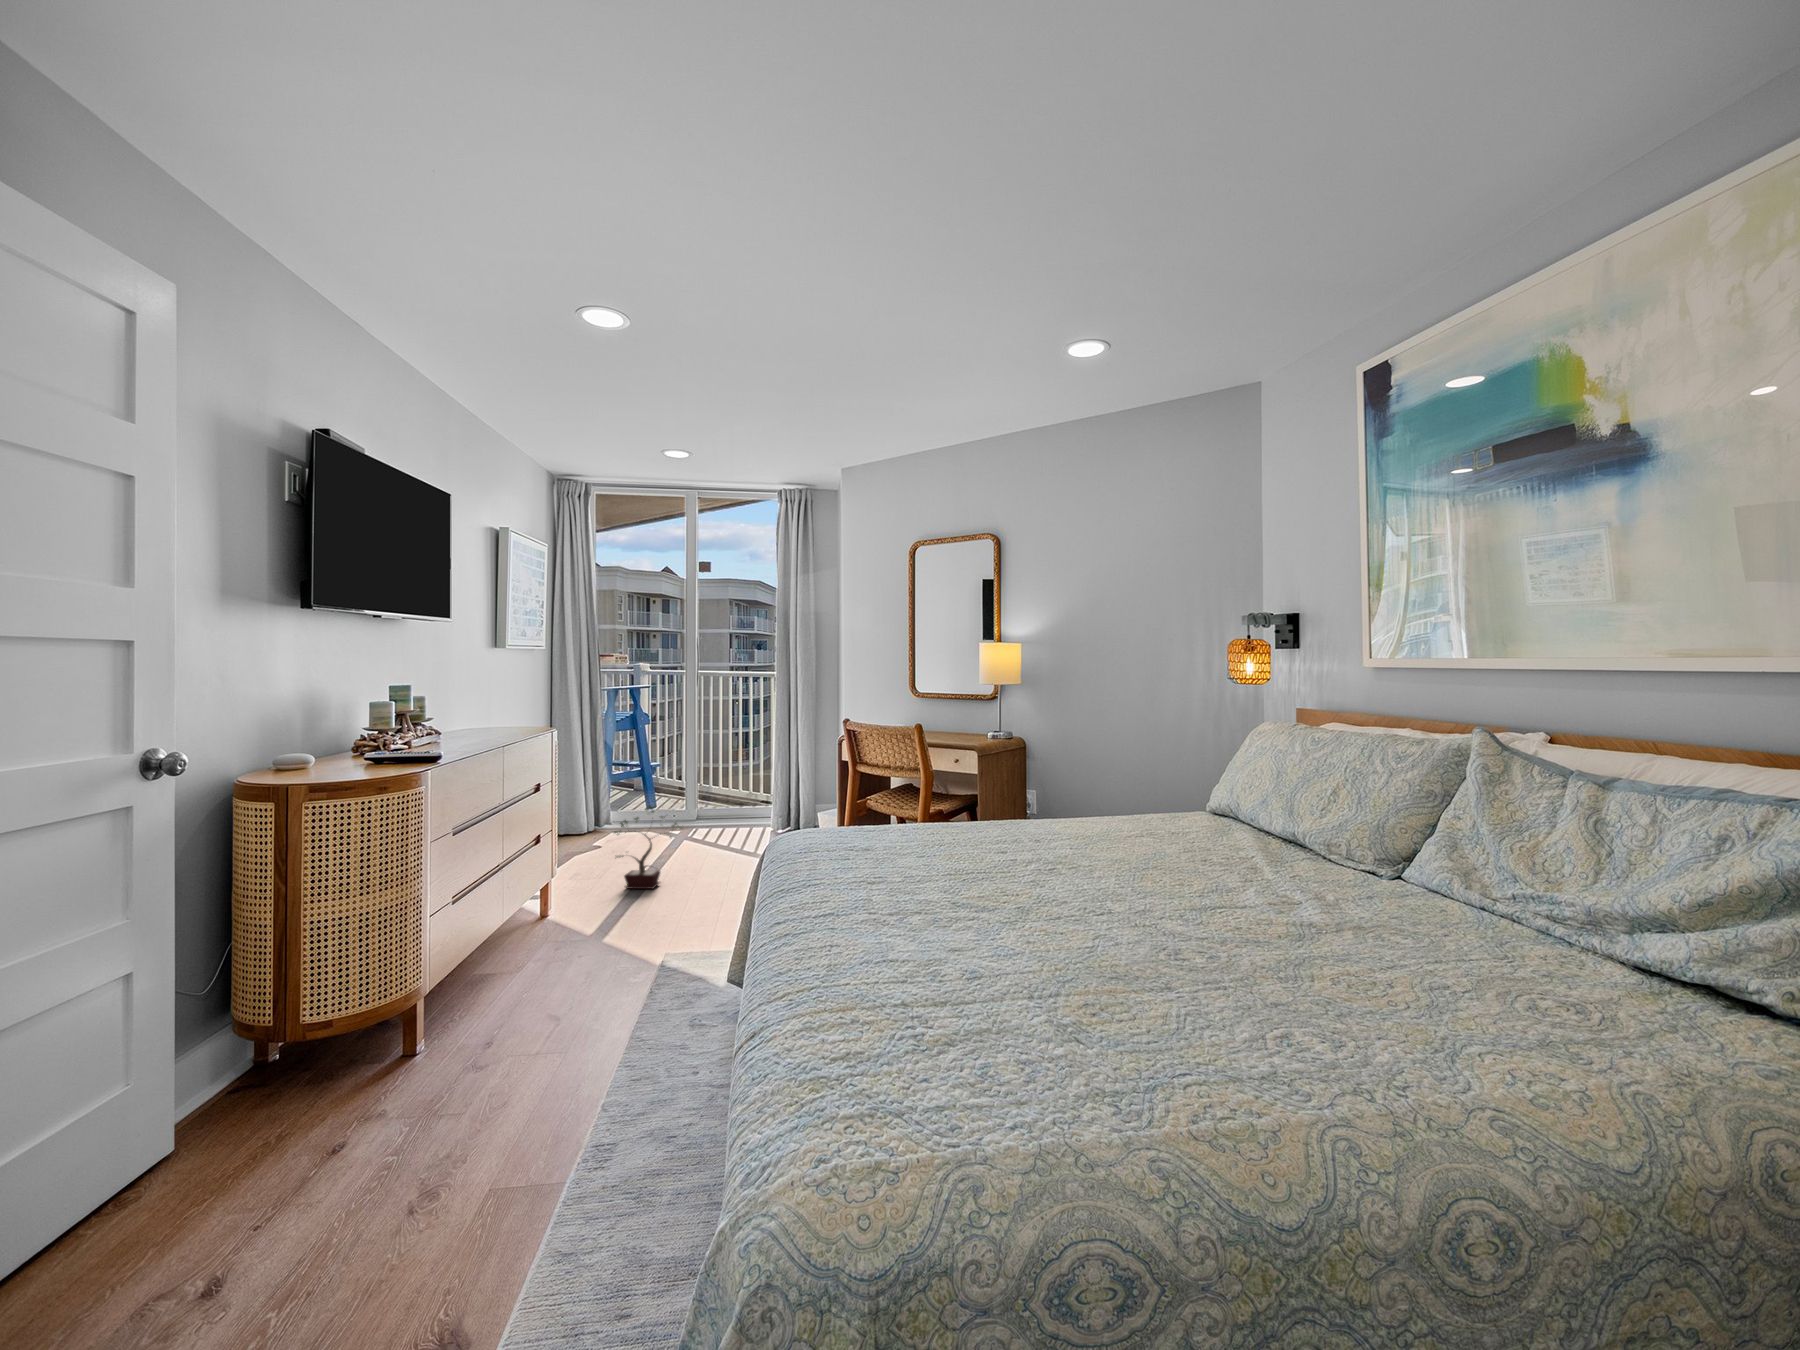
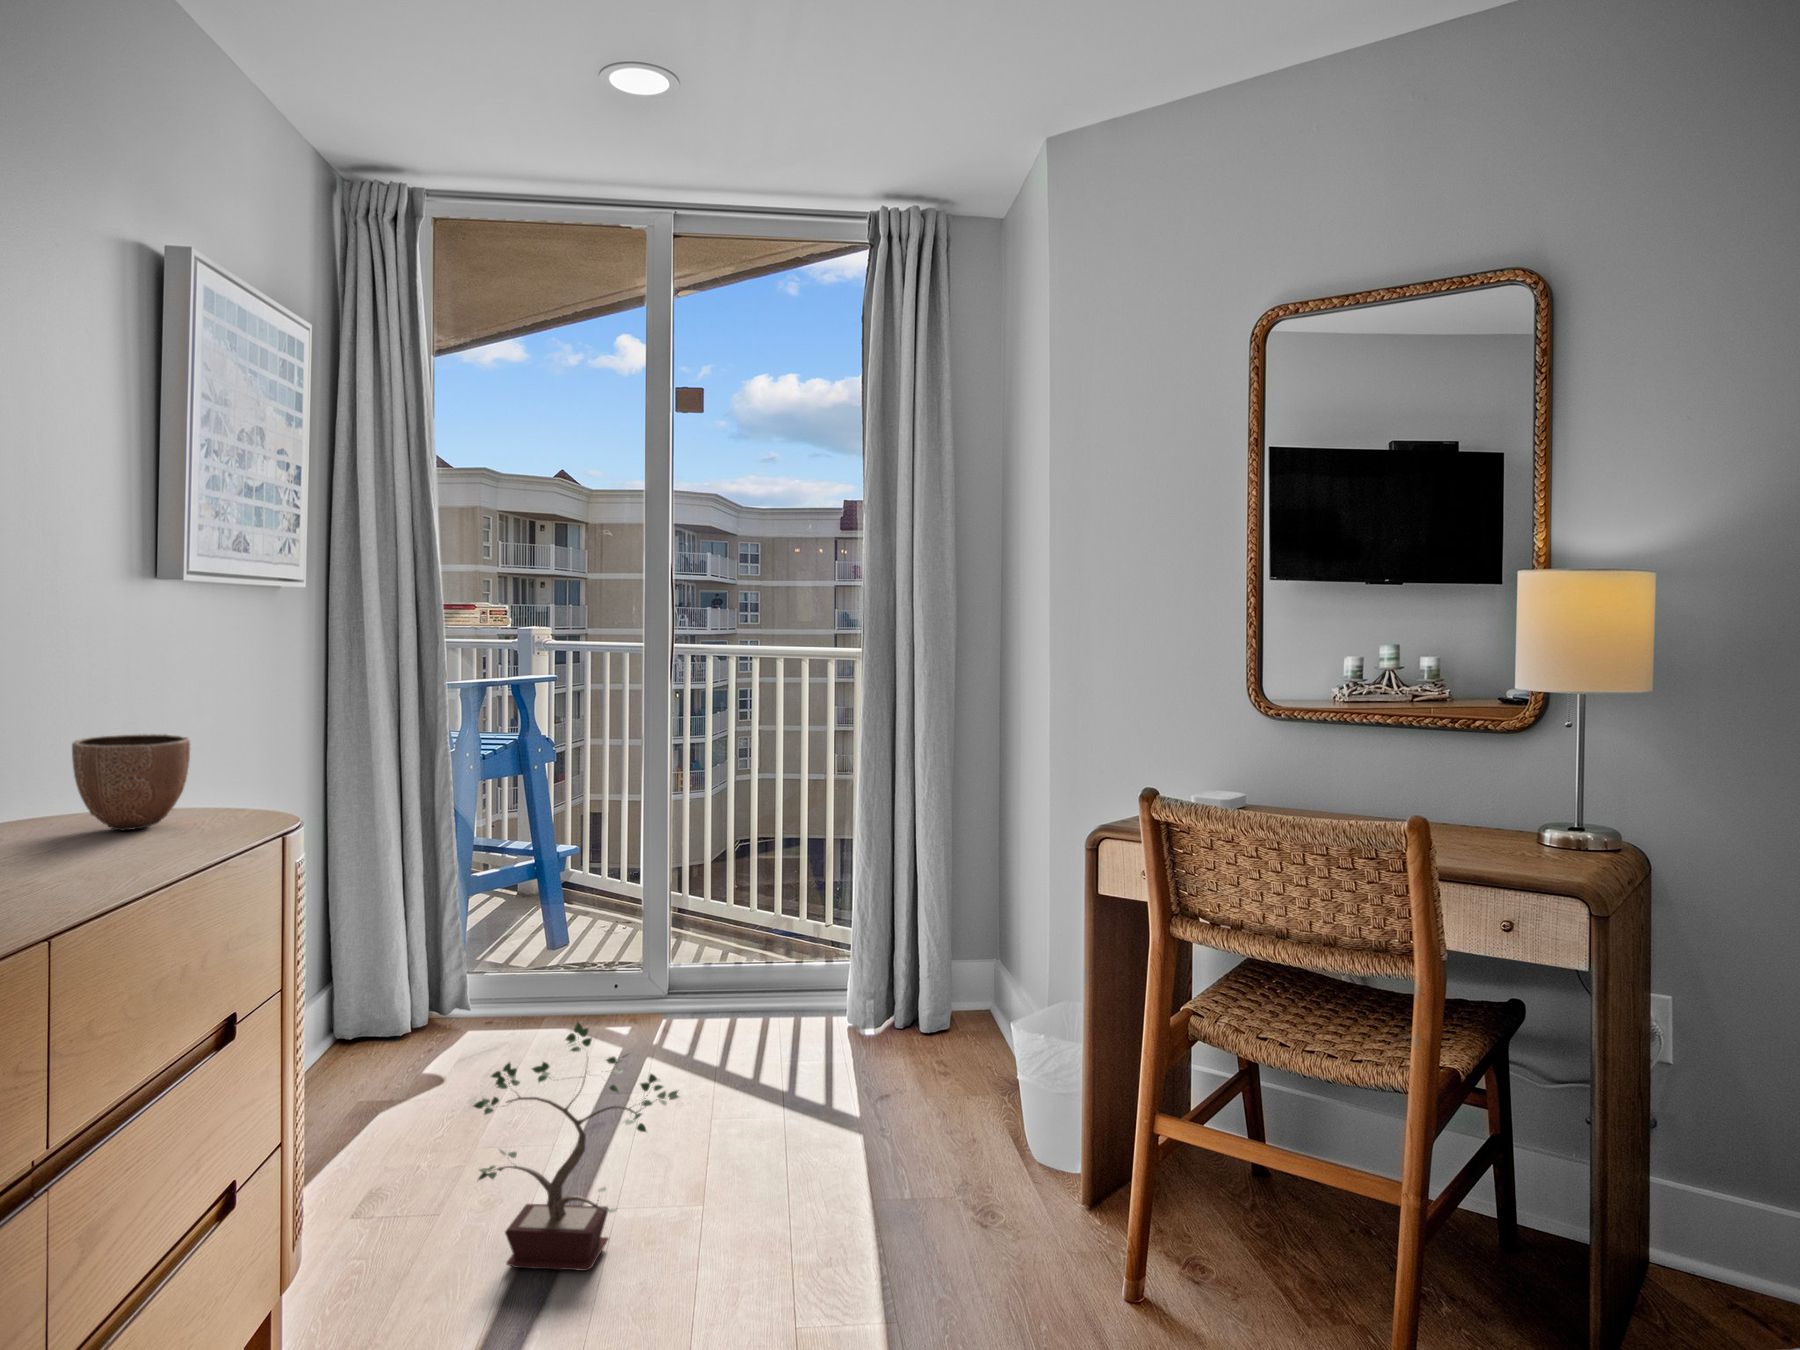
decorative bowl: none [485,703,521,733] -> present [72,734,190,831]

